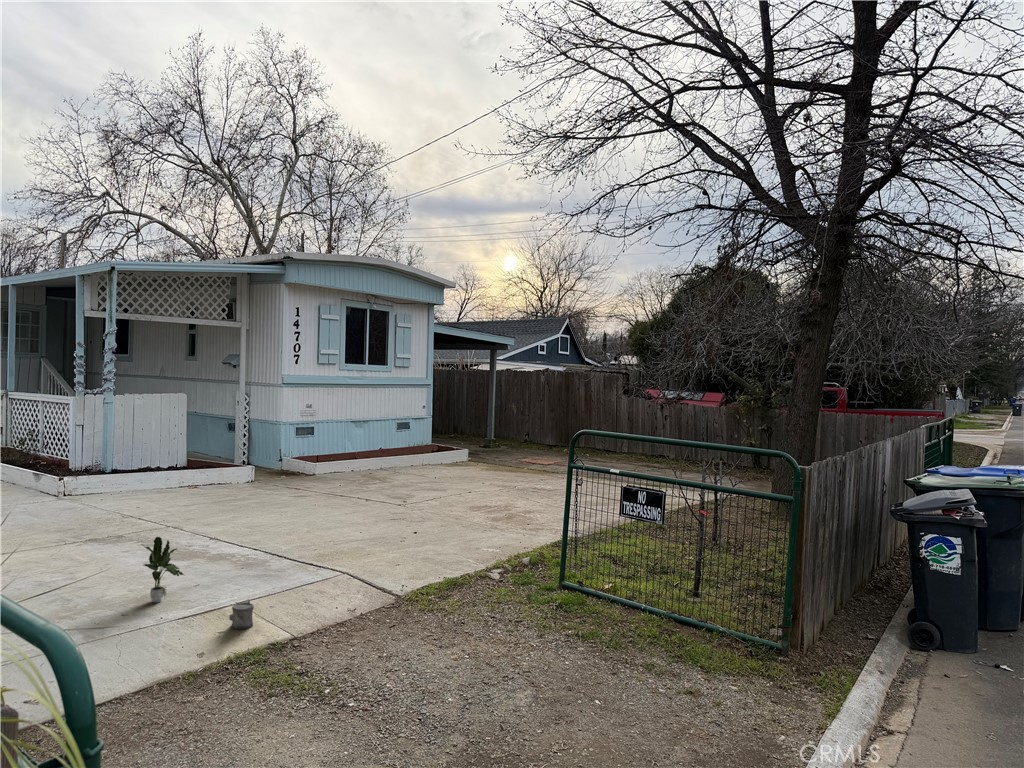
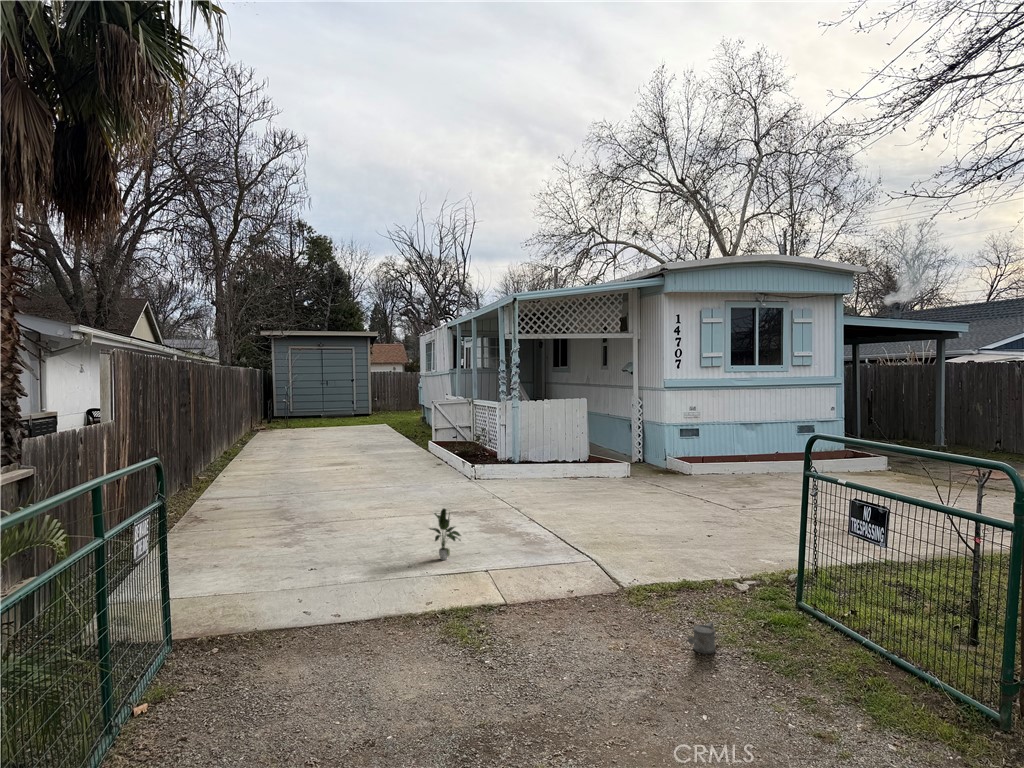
watering can: present [229,599,254,629] -> present [688,622,715,654]

